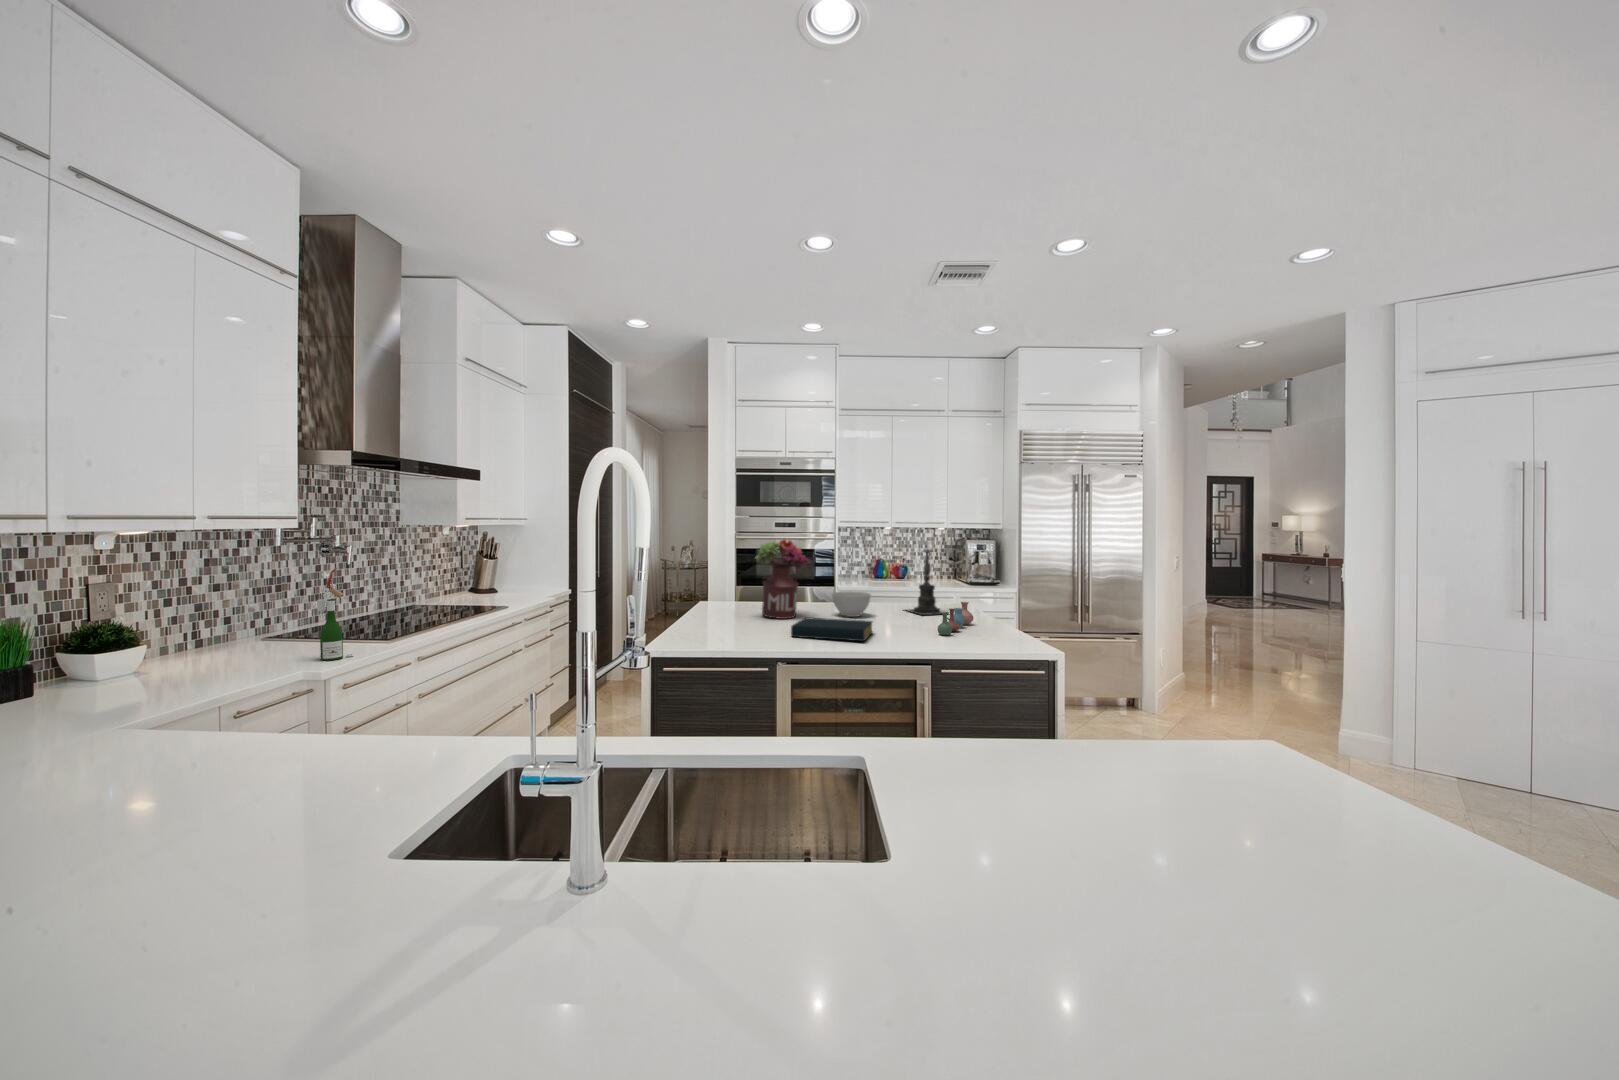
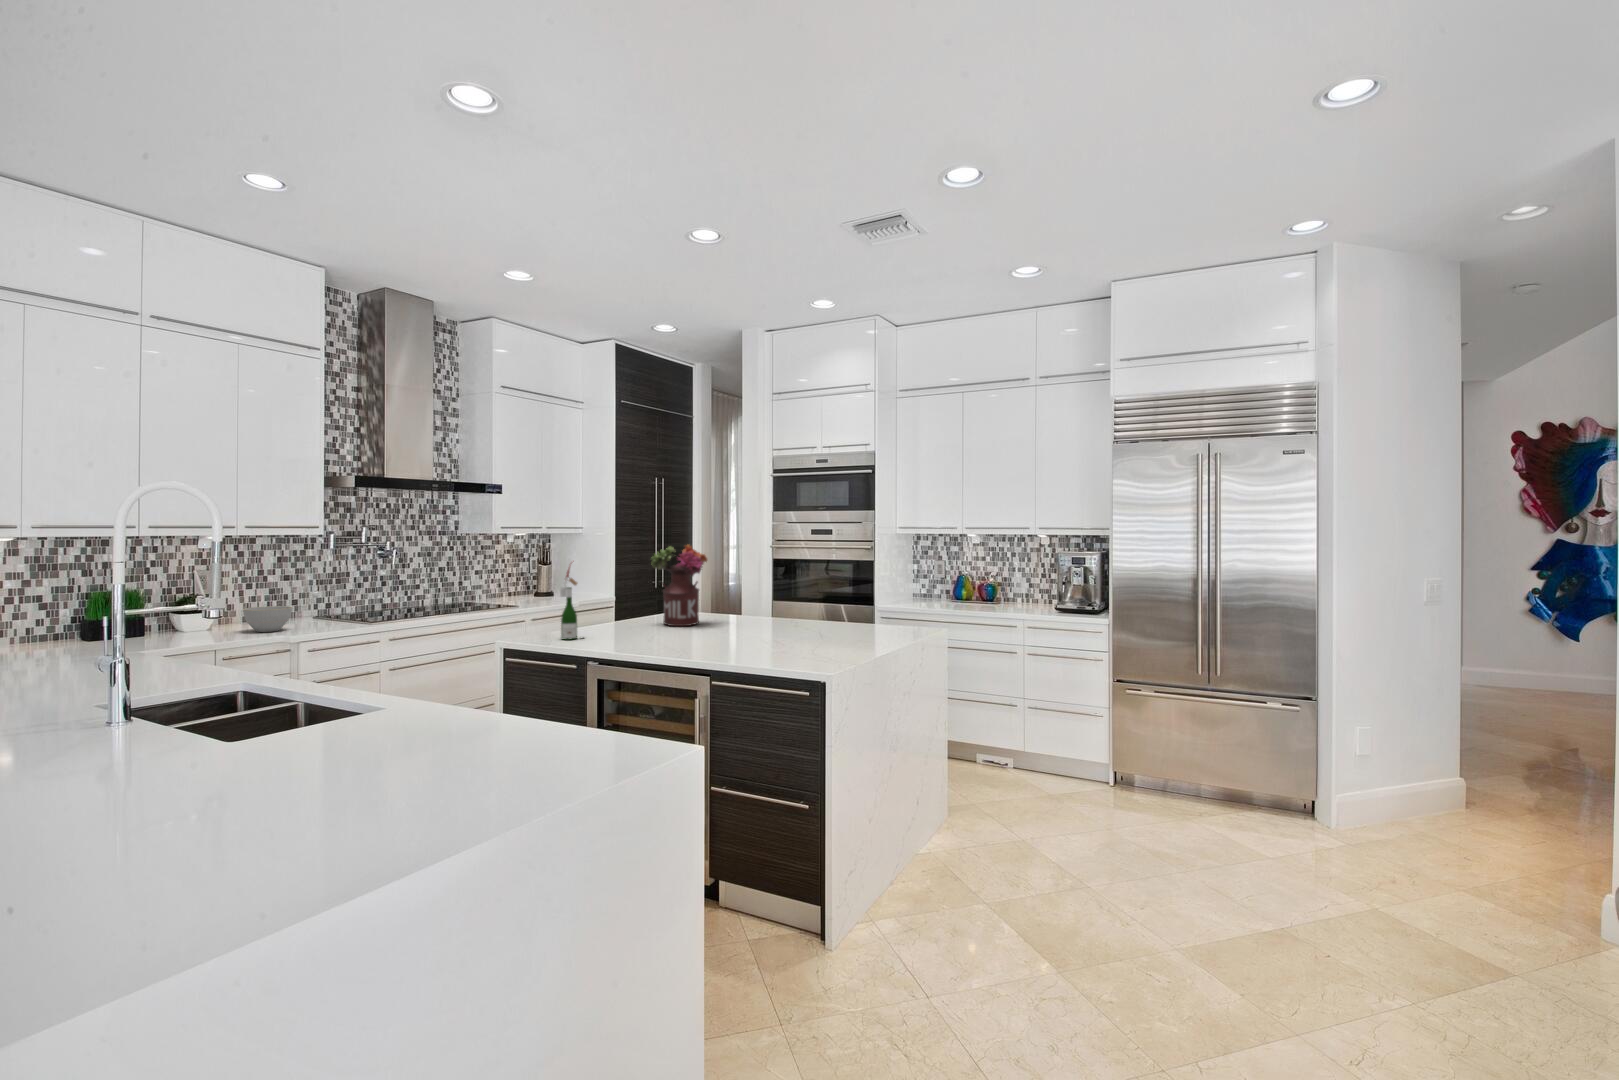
candle holder: present [906,548,941,615] -> none [828,547,868,633]
wine bottle: present [317,568,353,660] -> present [560,567,577,640]
bowl: present [832,592,871,617] -> present [243,606,292,632]
vase: present [938,602,974,635] -> none [772,617,853,649]
hardback book: present [791,618,873,641] -> none [626,624,714,647]

